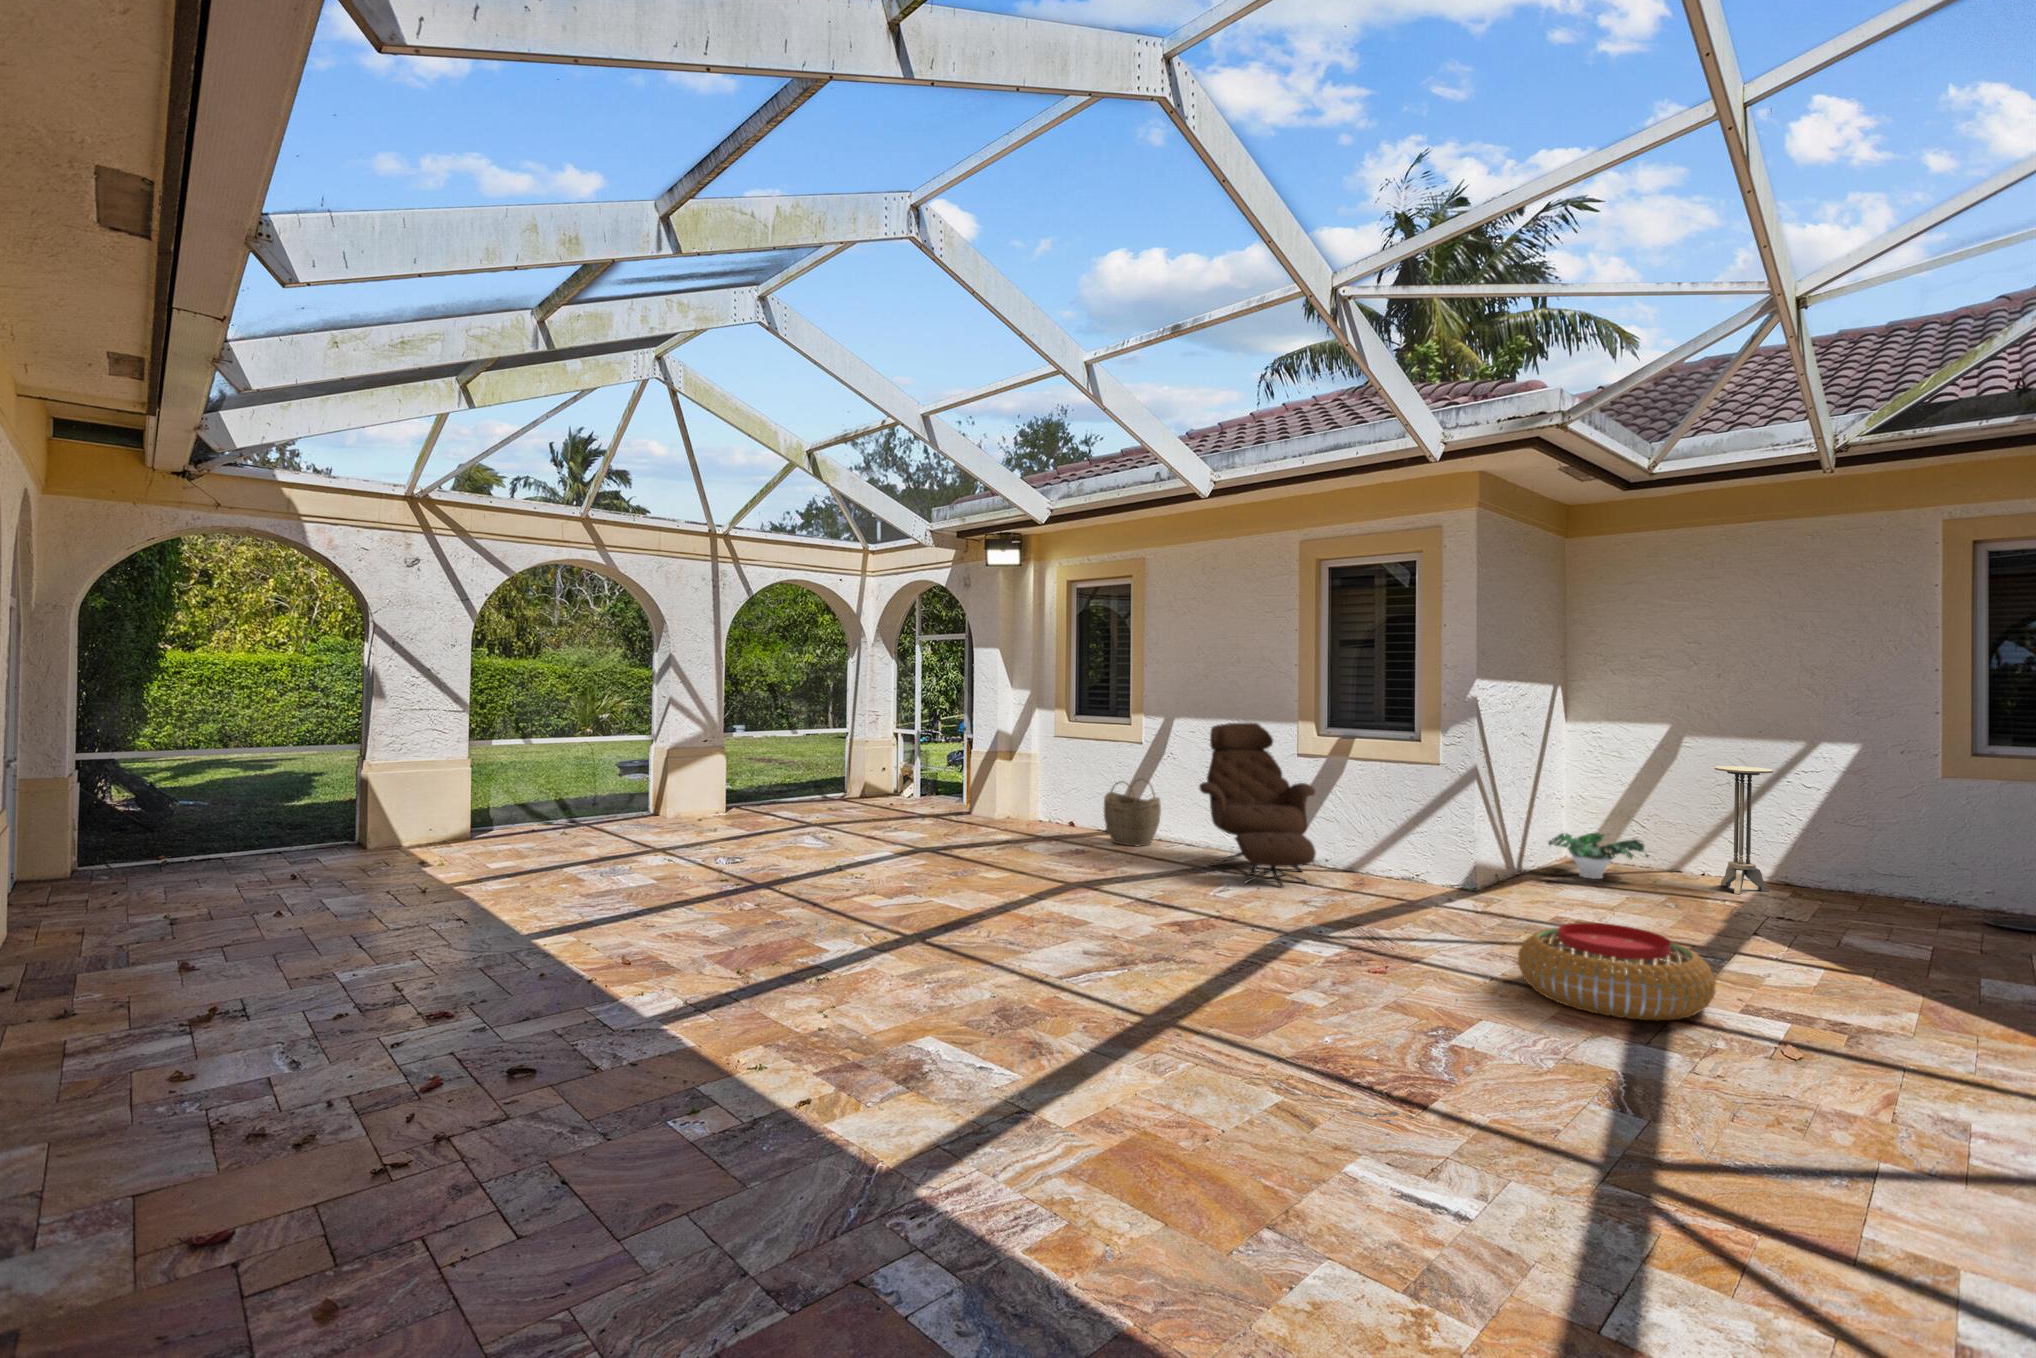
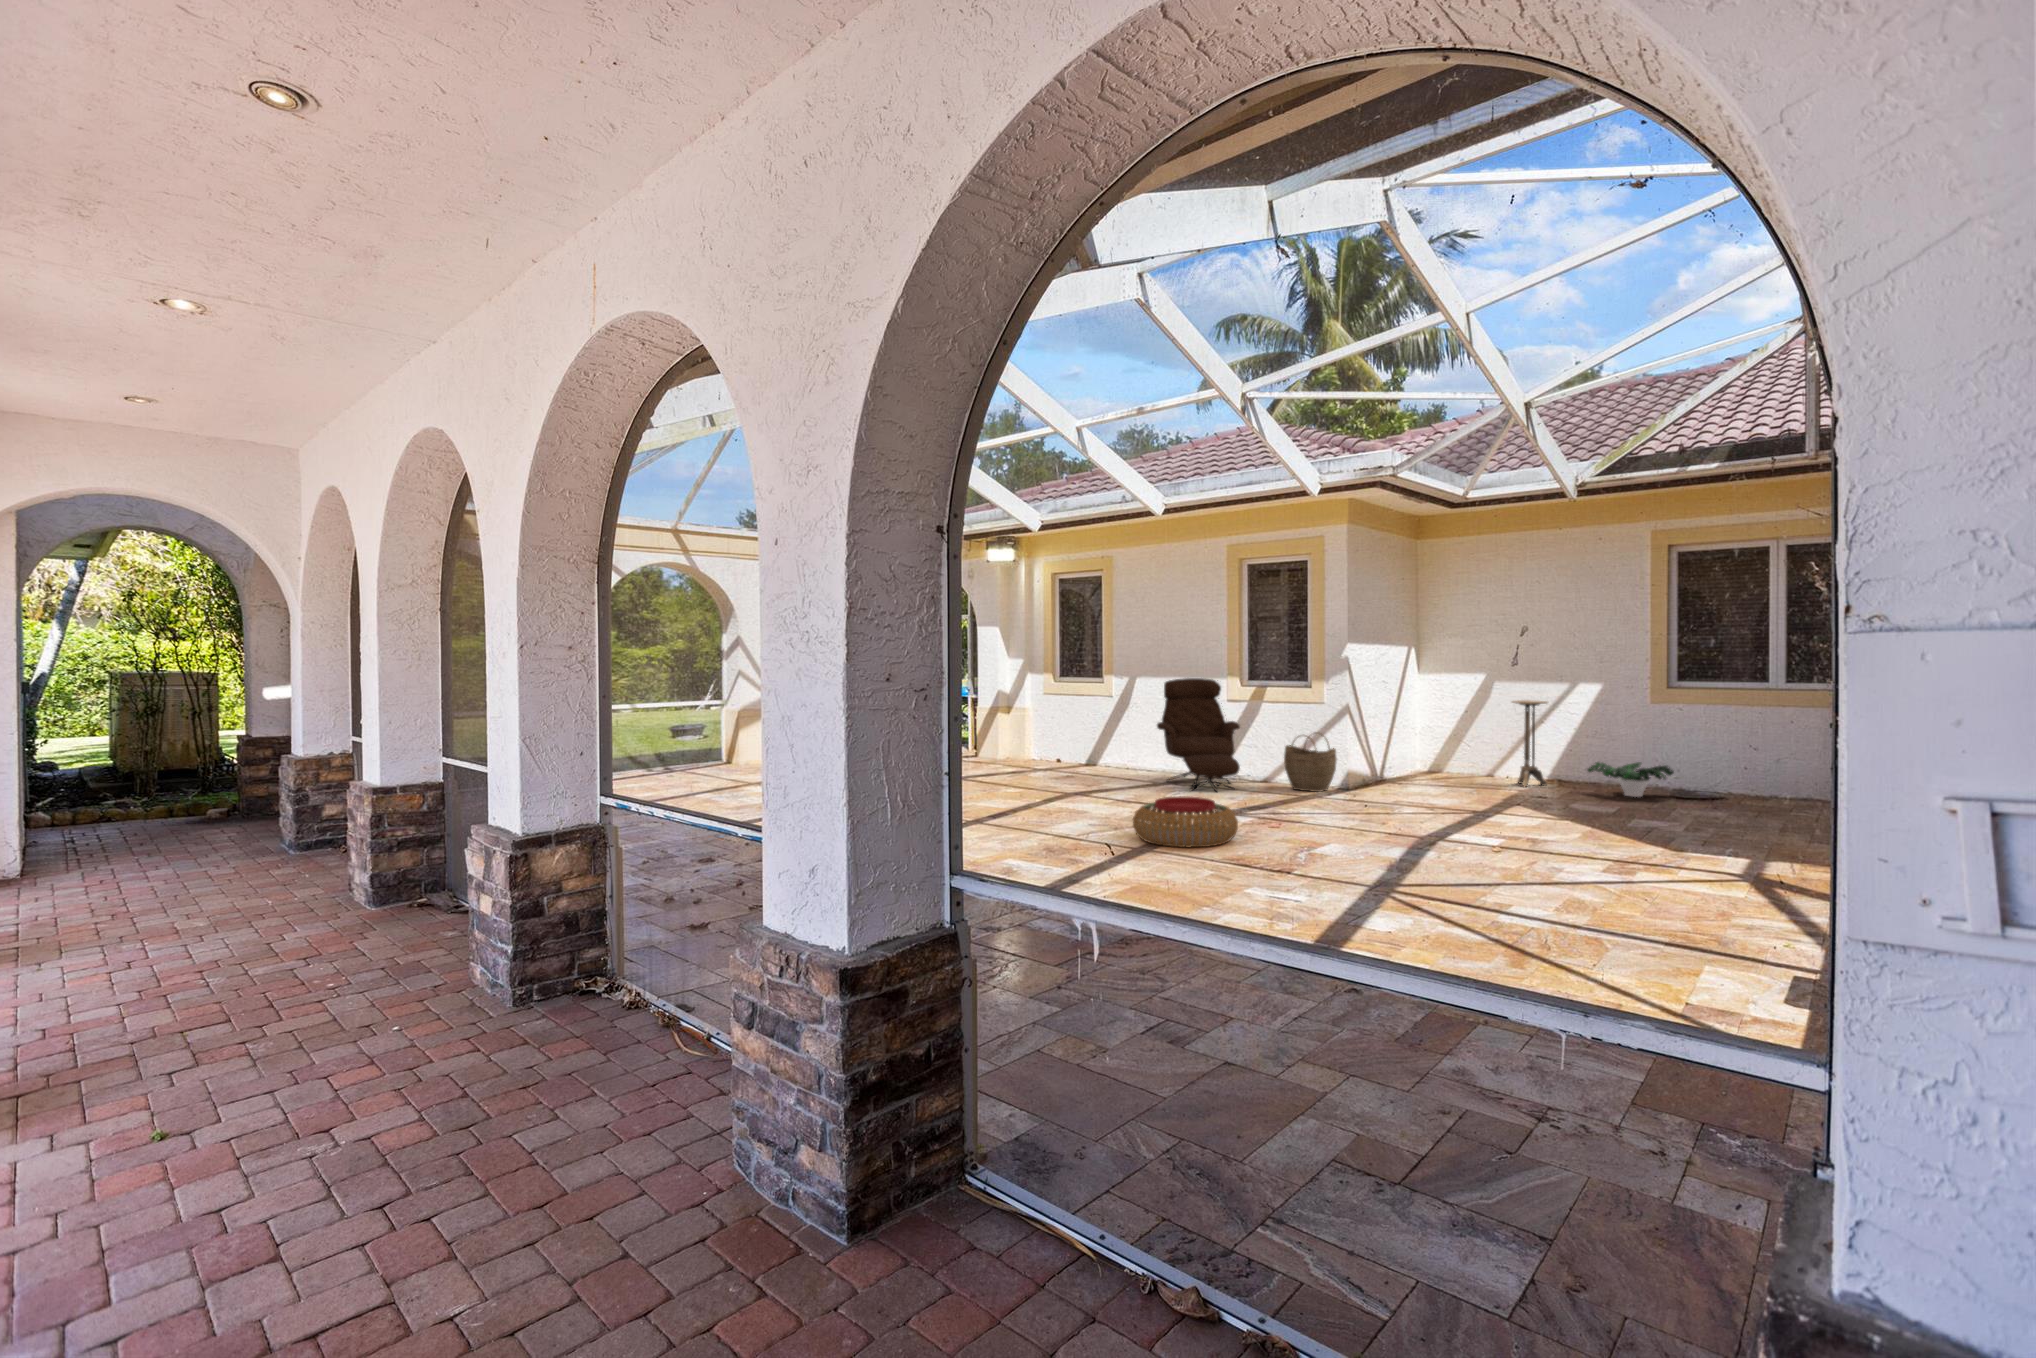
woven basket: present [1104,779,1161,847] -> present [1284,736,1337,792]
potted plant: present [1549,833,1649,879] -> present [1588,762,1674,797]
pouf: present [1518,922,1716,1021] -> present [1133,796,1238,847]

